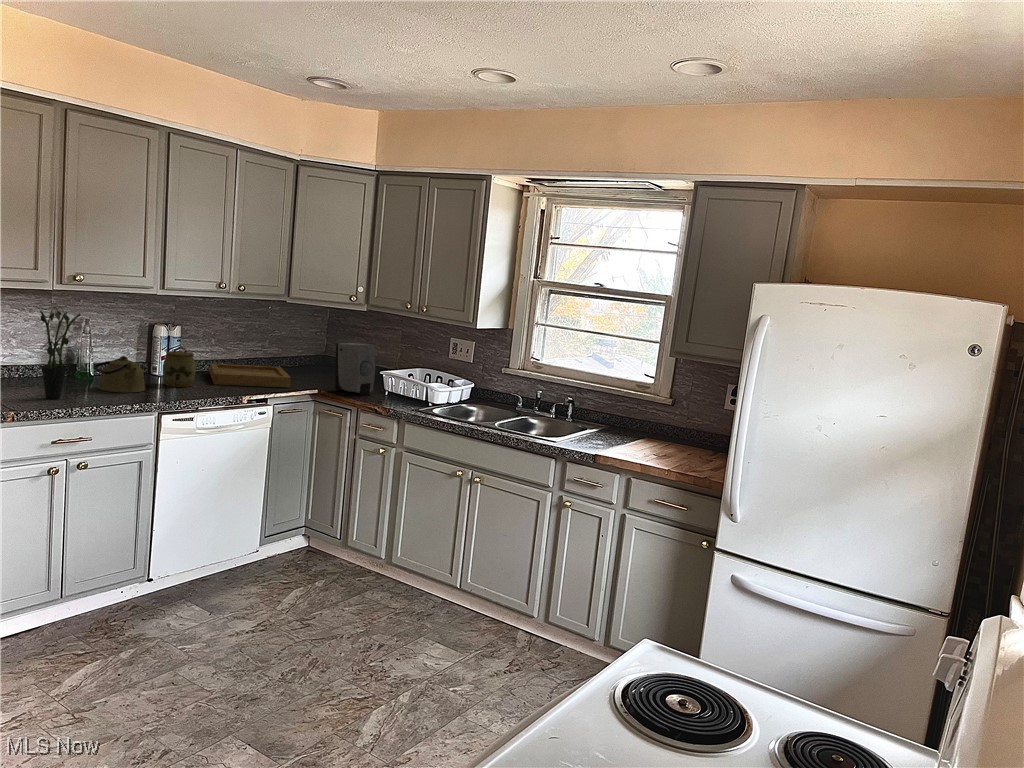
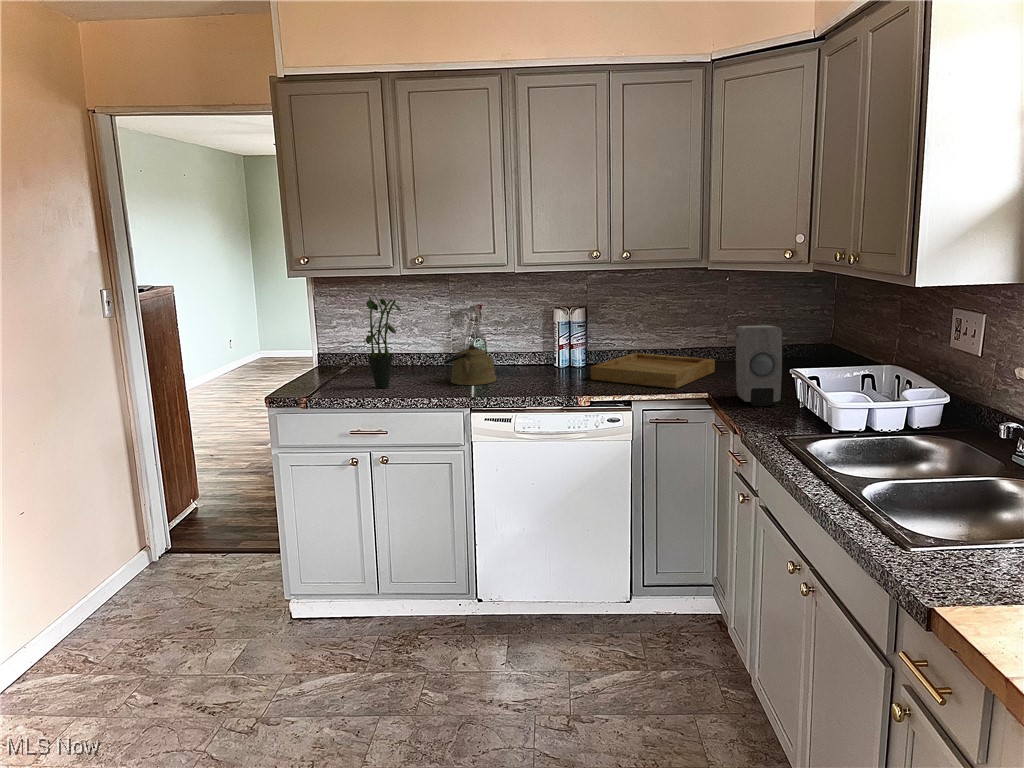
jar: present [163,346,196,387] -> none [528,332,564,381]

